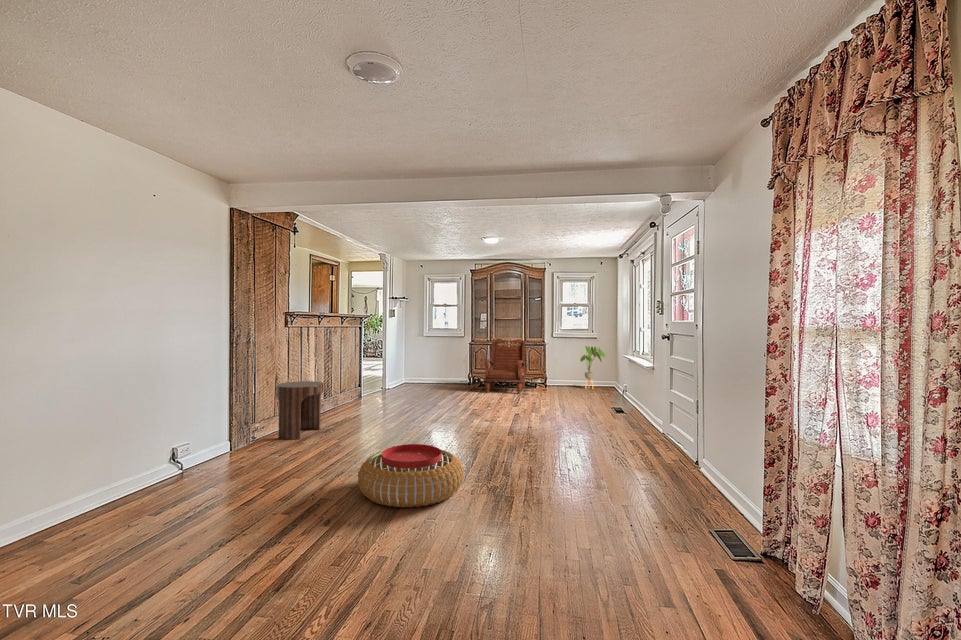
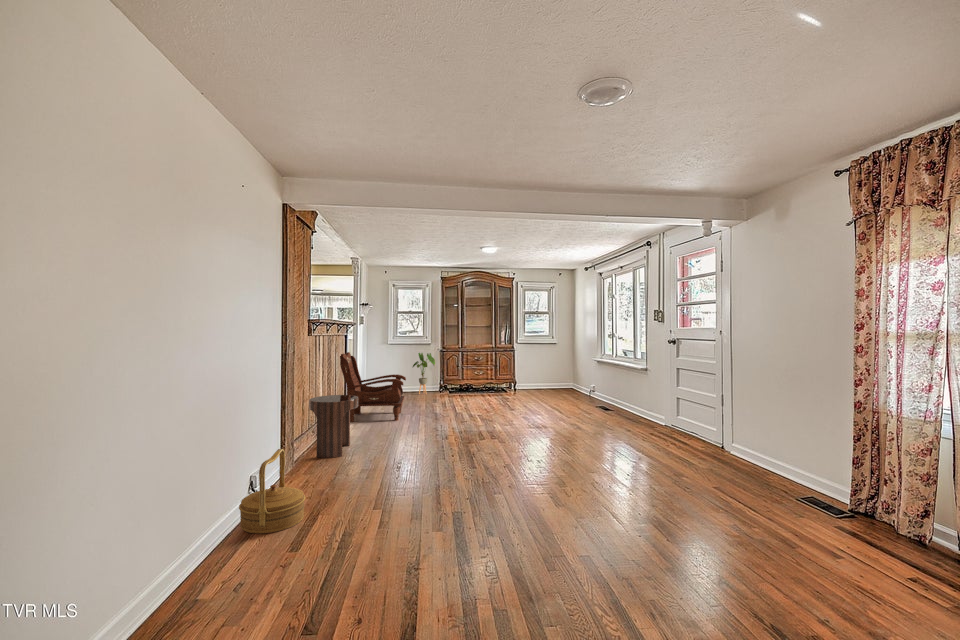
armchair: present [483,339,526,394] -> present [340,352,406,422]
house plant: present [580,346,605,389] -> present [413,353,435,394]
woven basket: none [133,427,200,501] -> present [239,449,305,534]
pouf: present [358,444,464,508] -> none [475,449,576,509]

